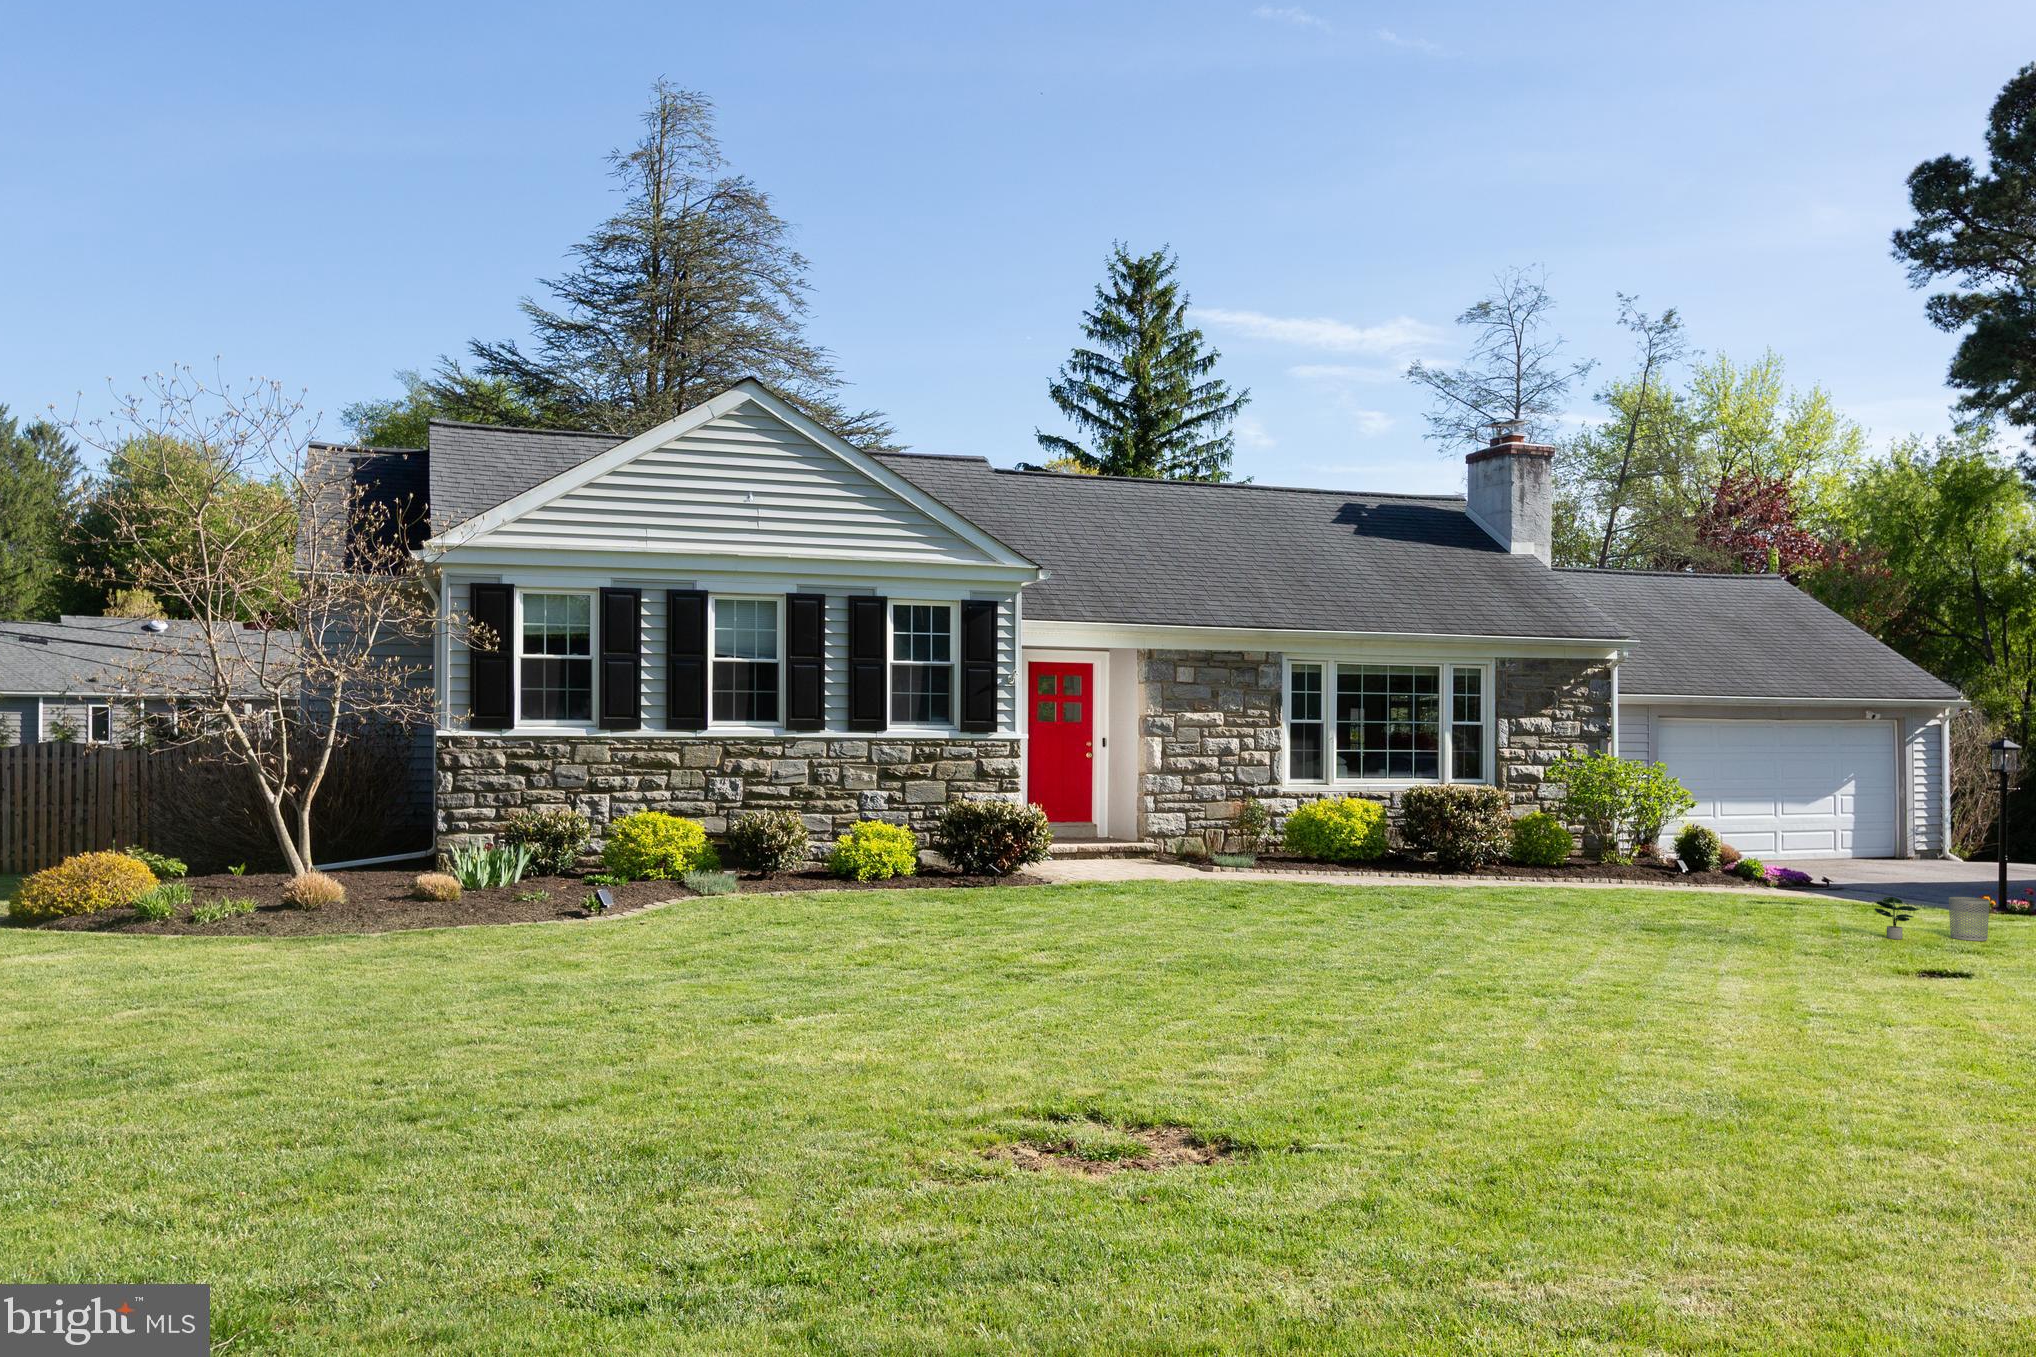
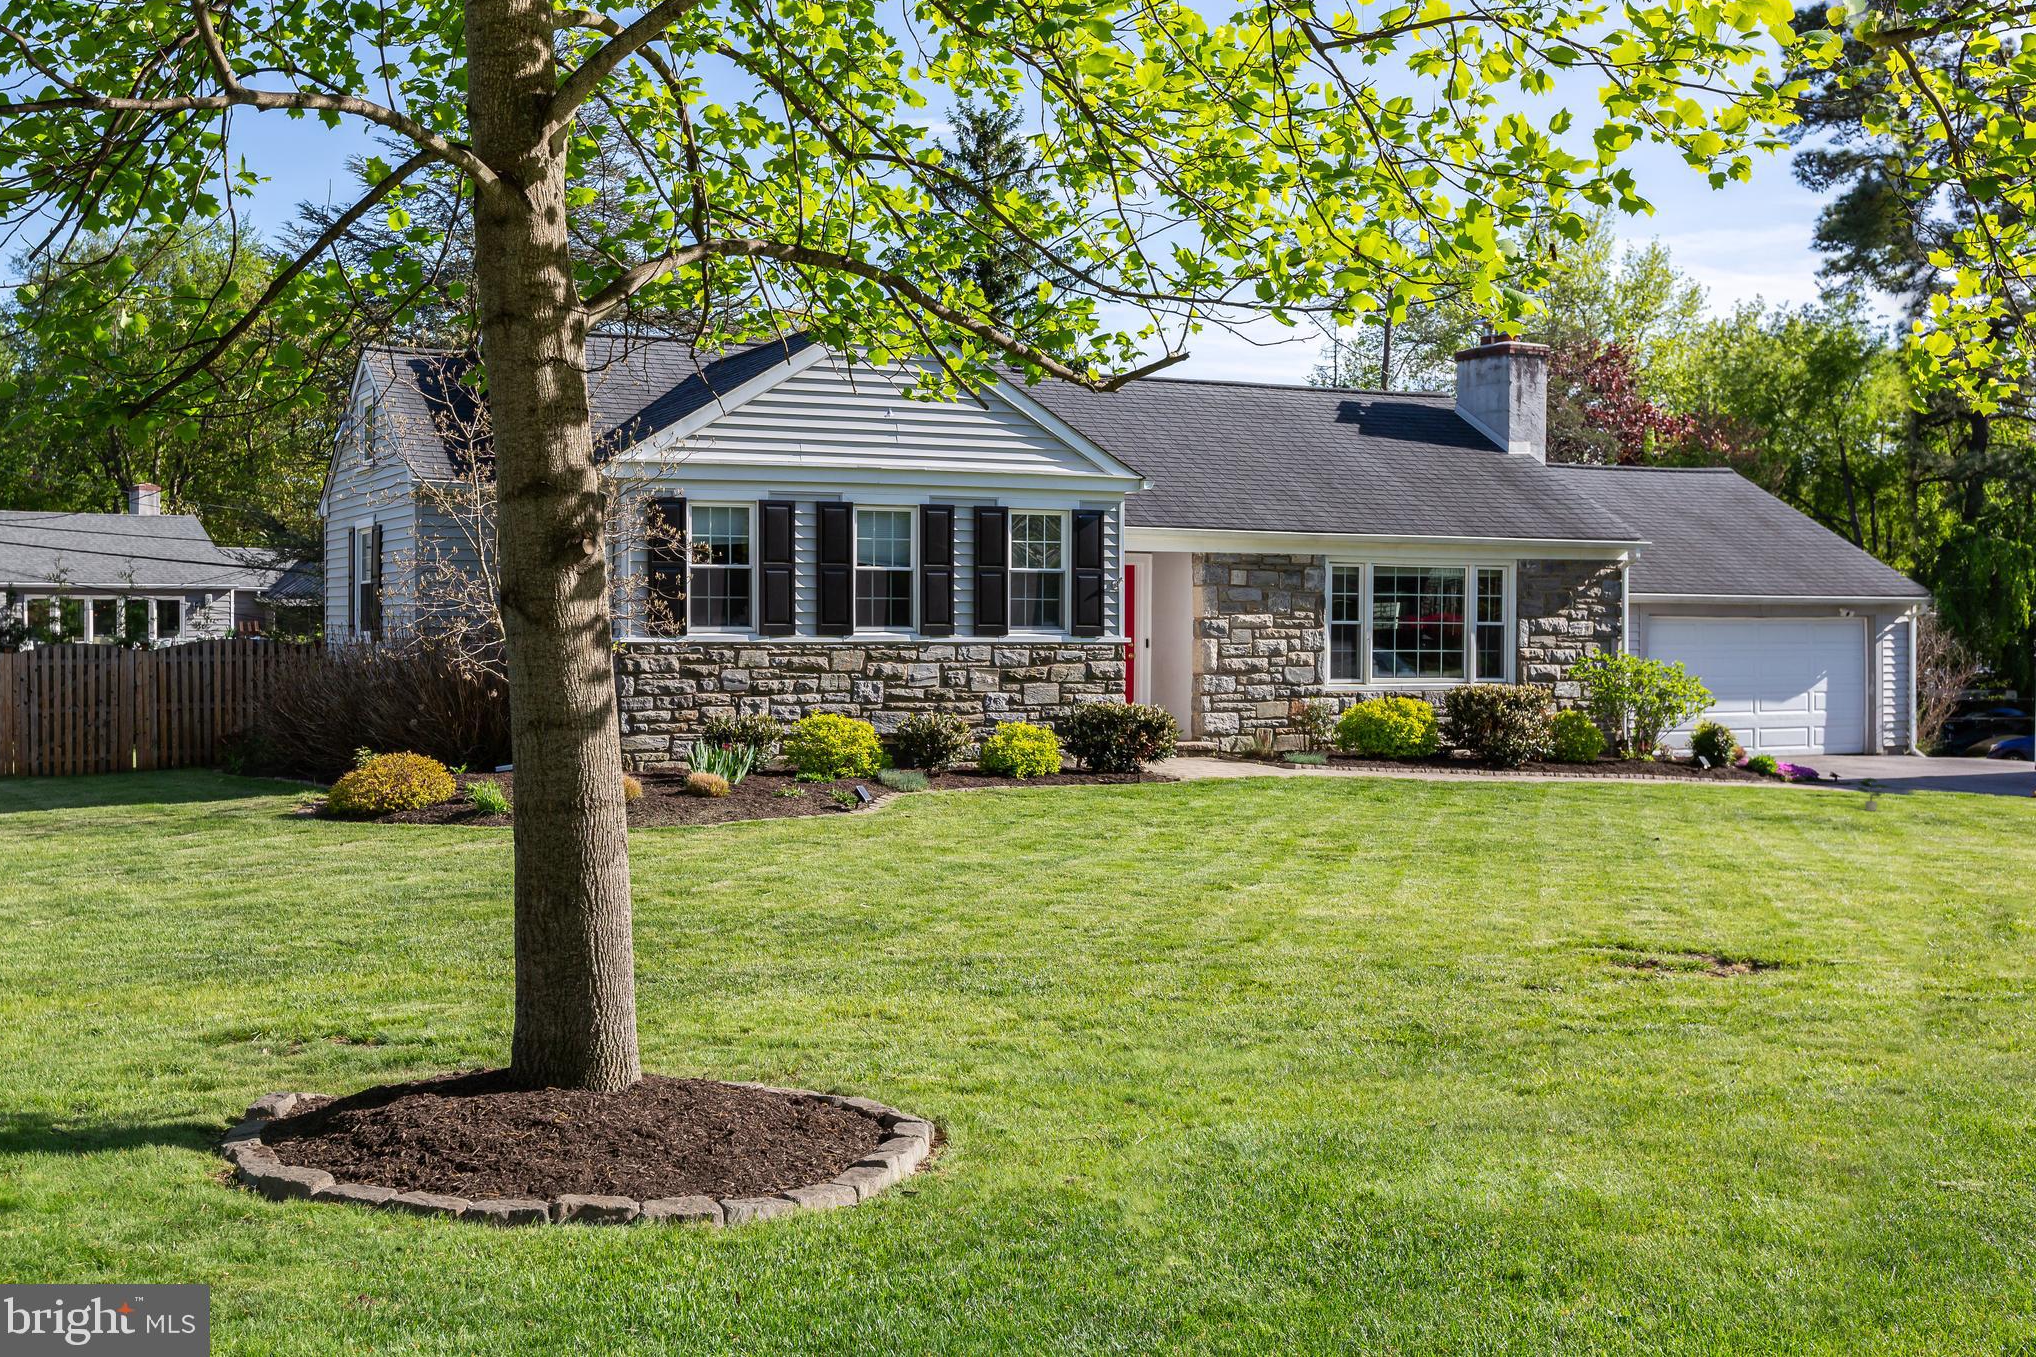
waste bin: present [1949,897,1989,941] -> none [1911,777,1940,812]

